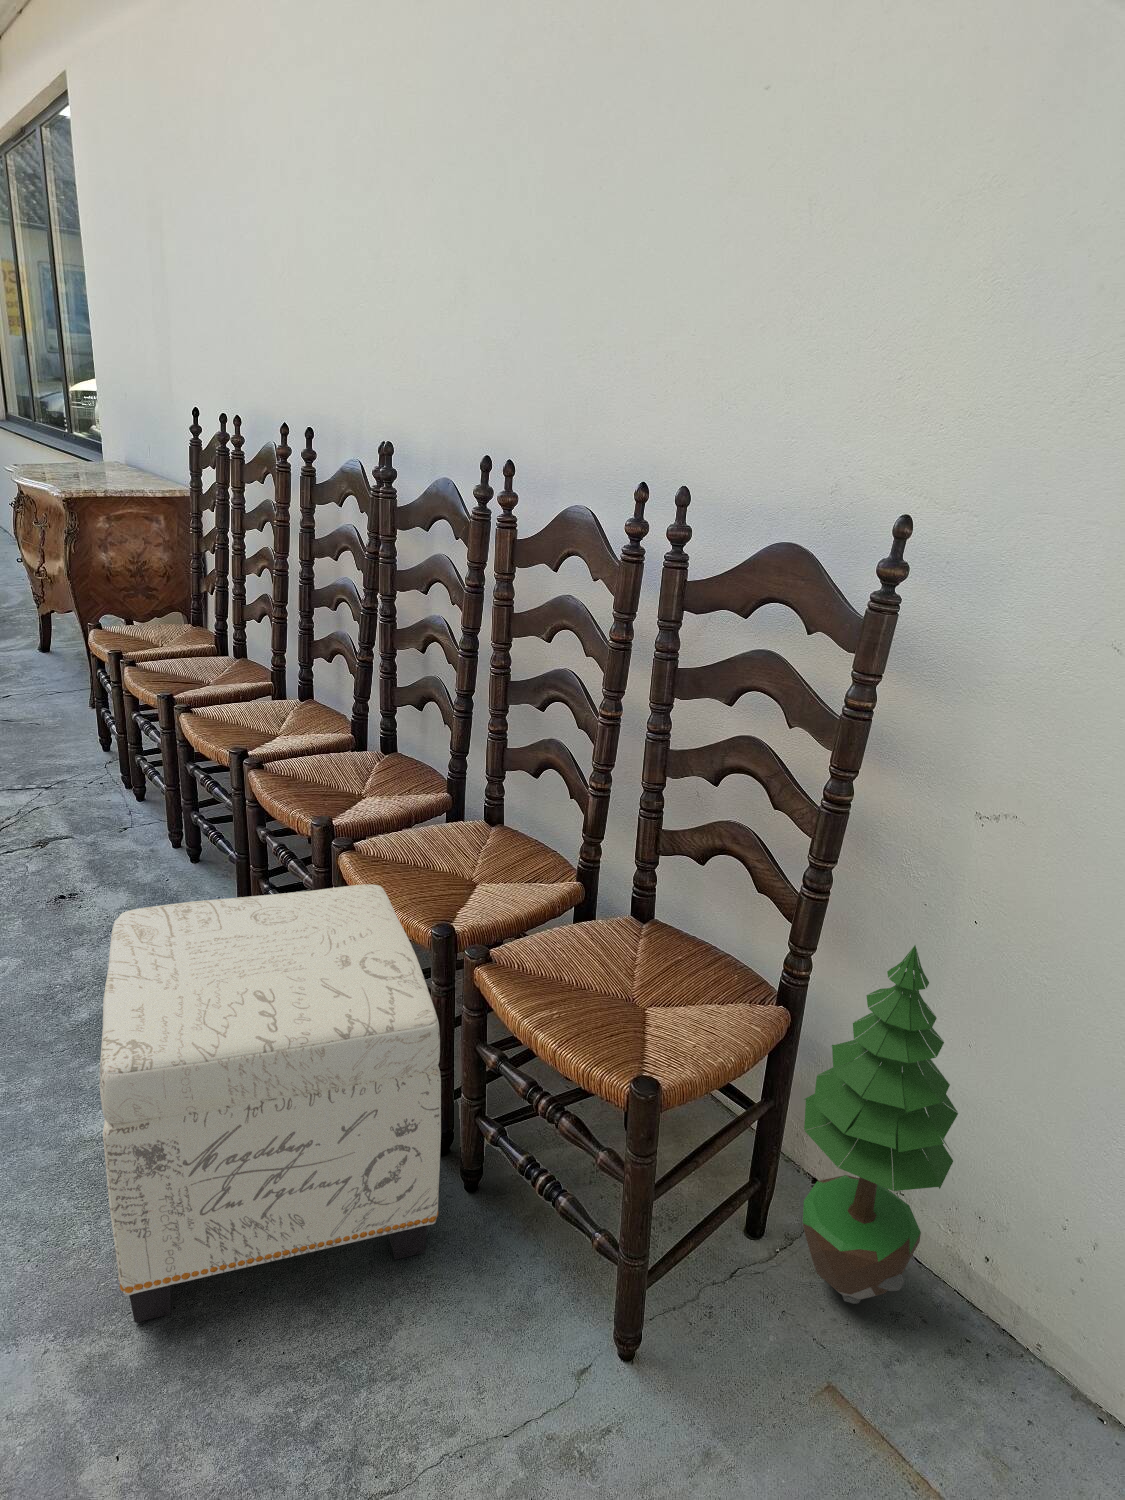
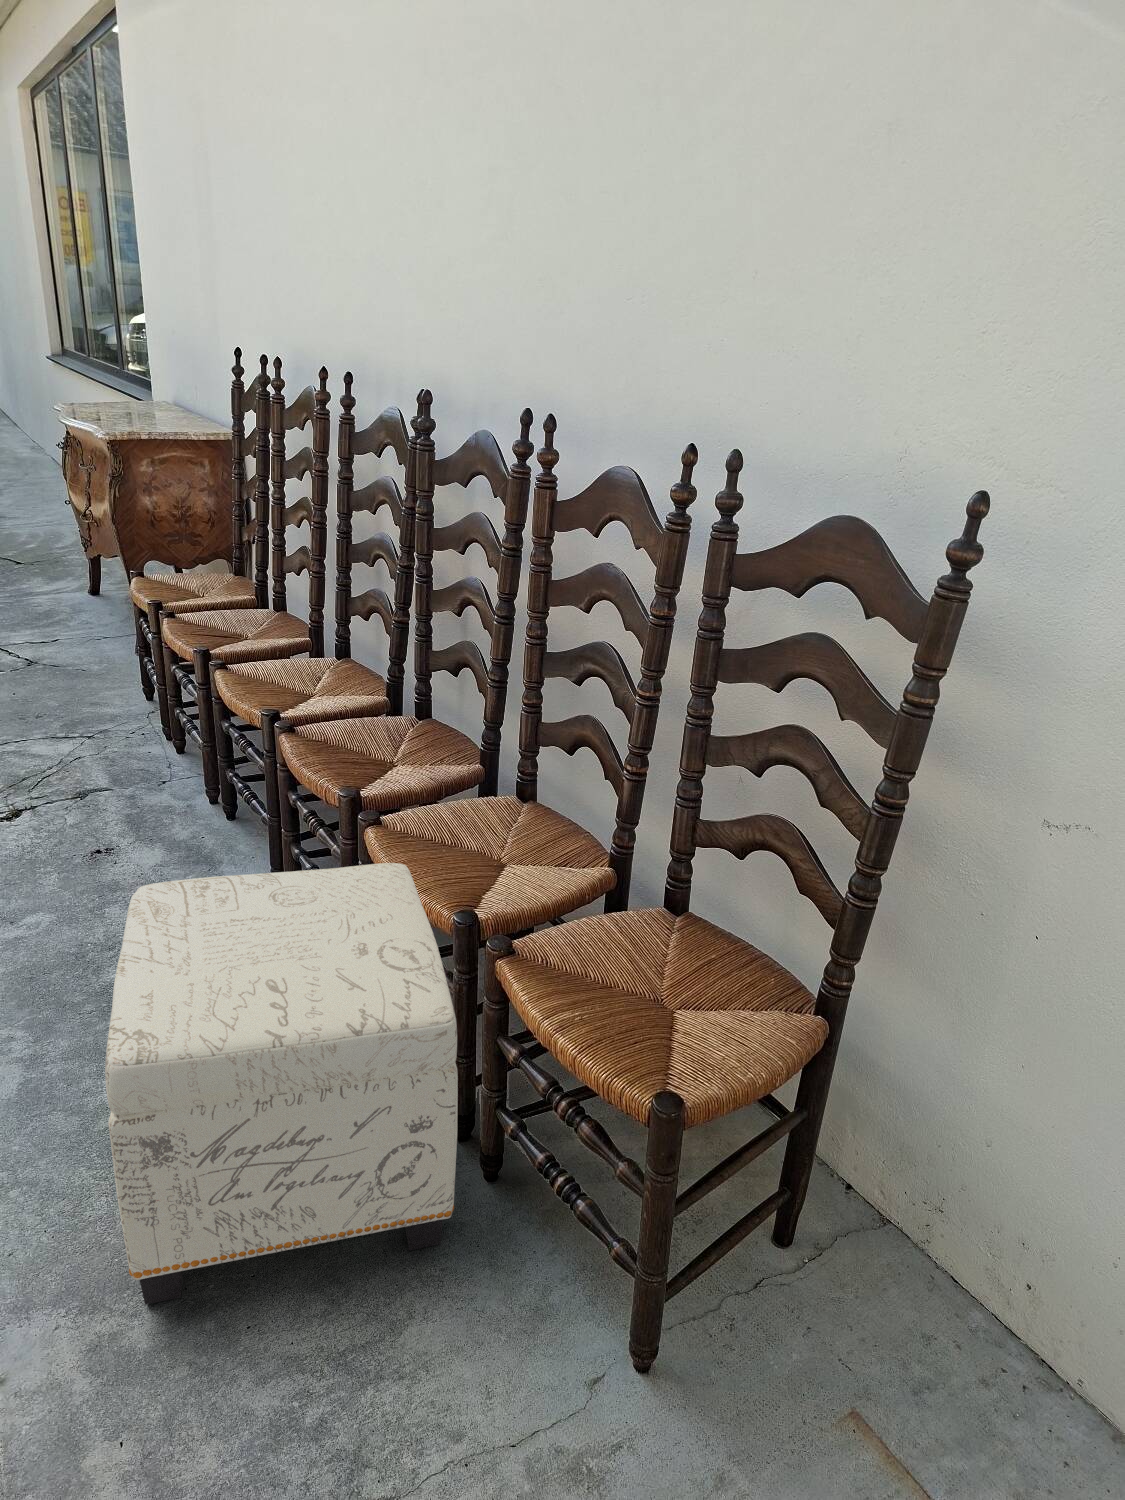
potted tree: present [803,945,958,1304] -> none [832,963,1005,1325]

